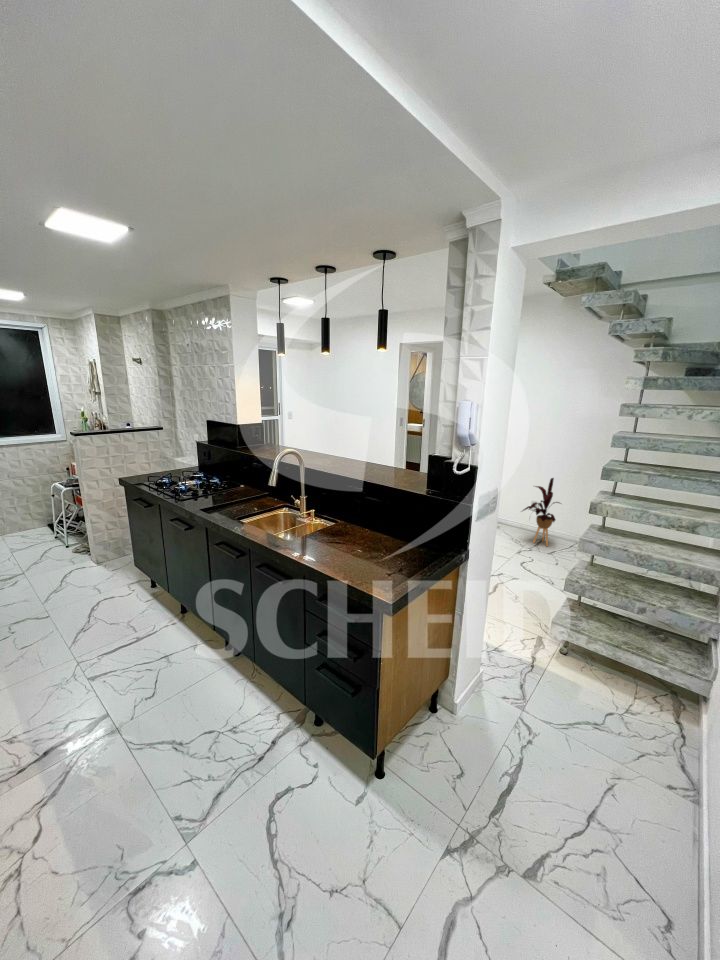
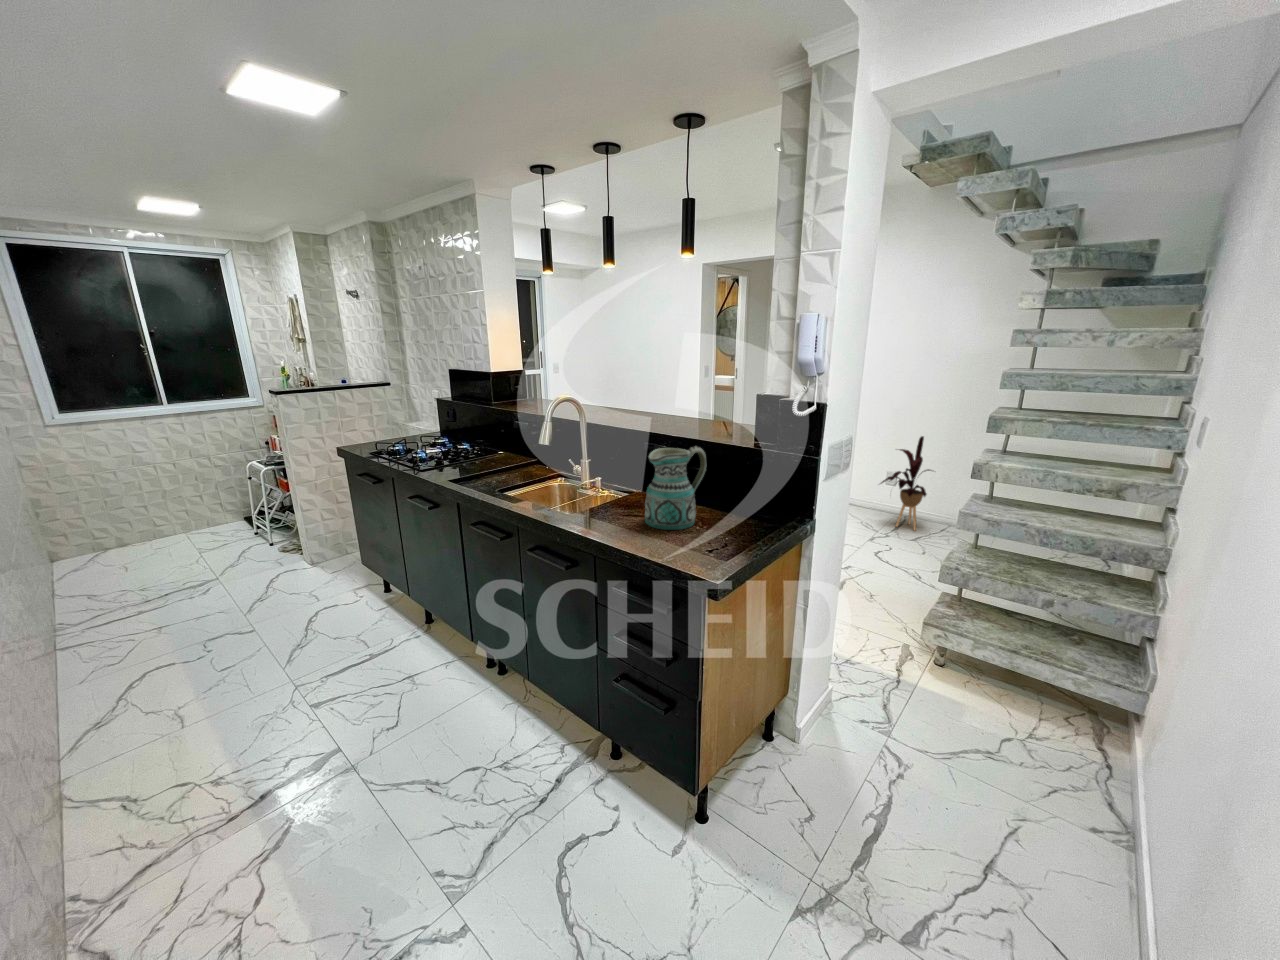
ceramic pitcher: none [344,493,390,556] -> present [645,446,706,530]

